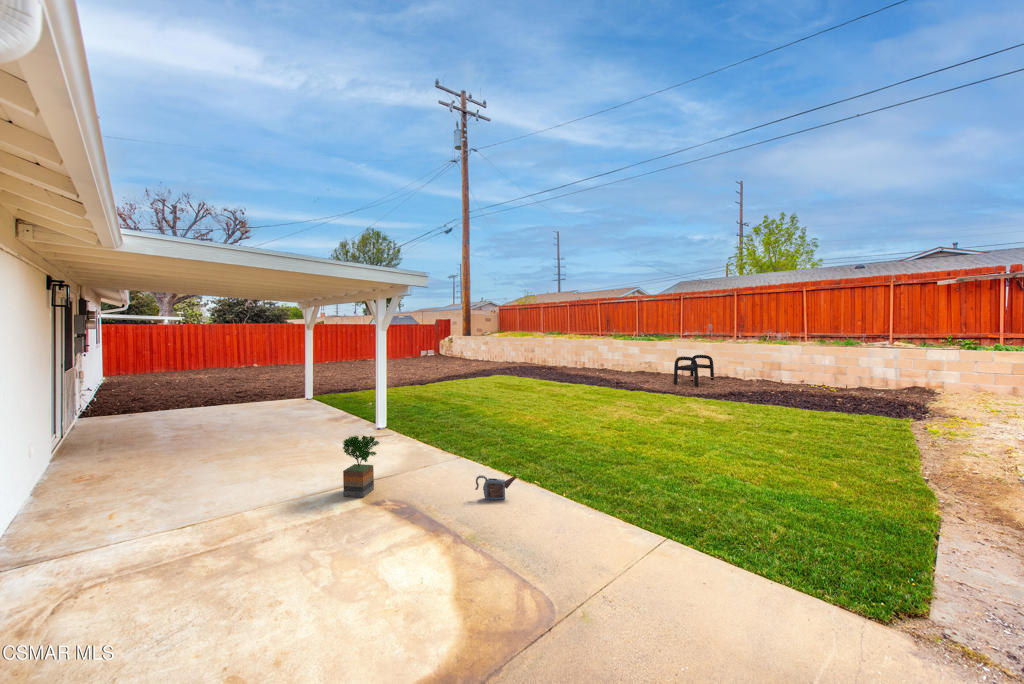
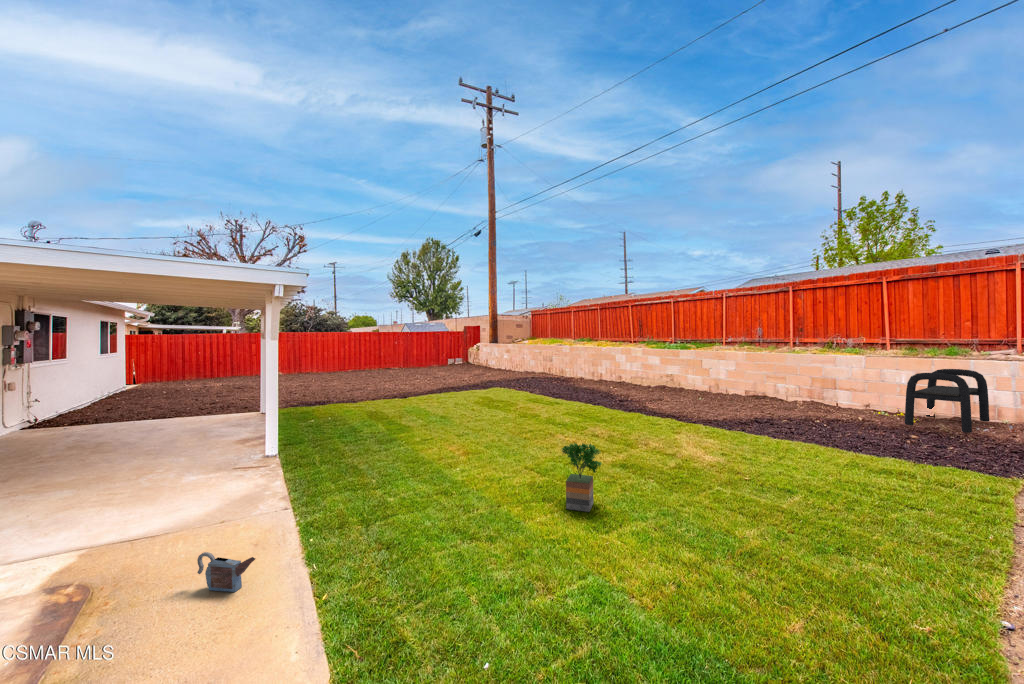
bench: present [674,355,714,387] -> present [905,369,989,433]
potted tree: present [343,436,379,497] -> present [562,443,602,512]

